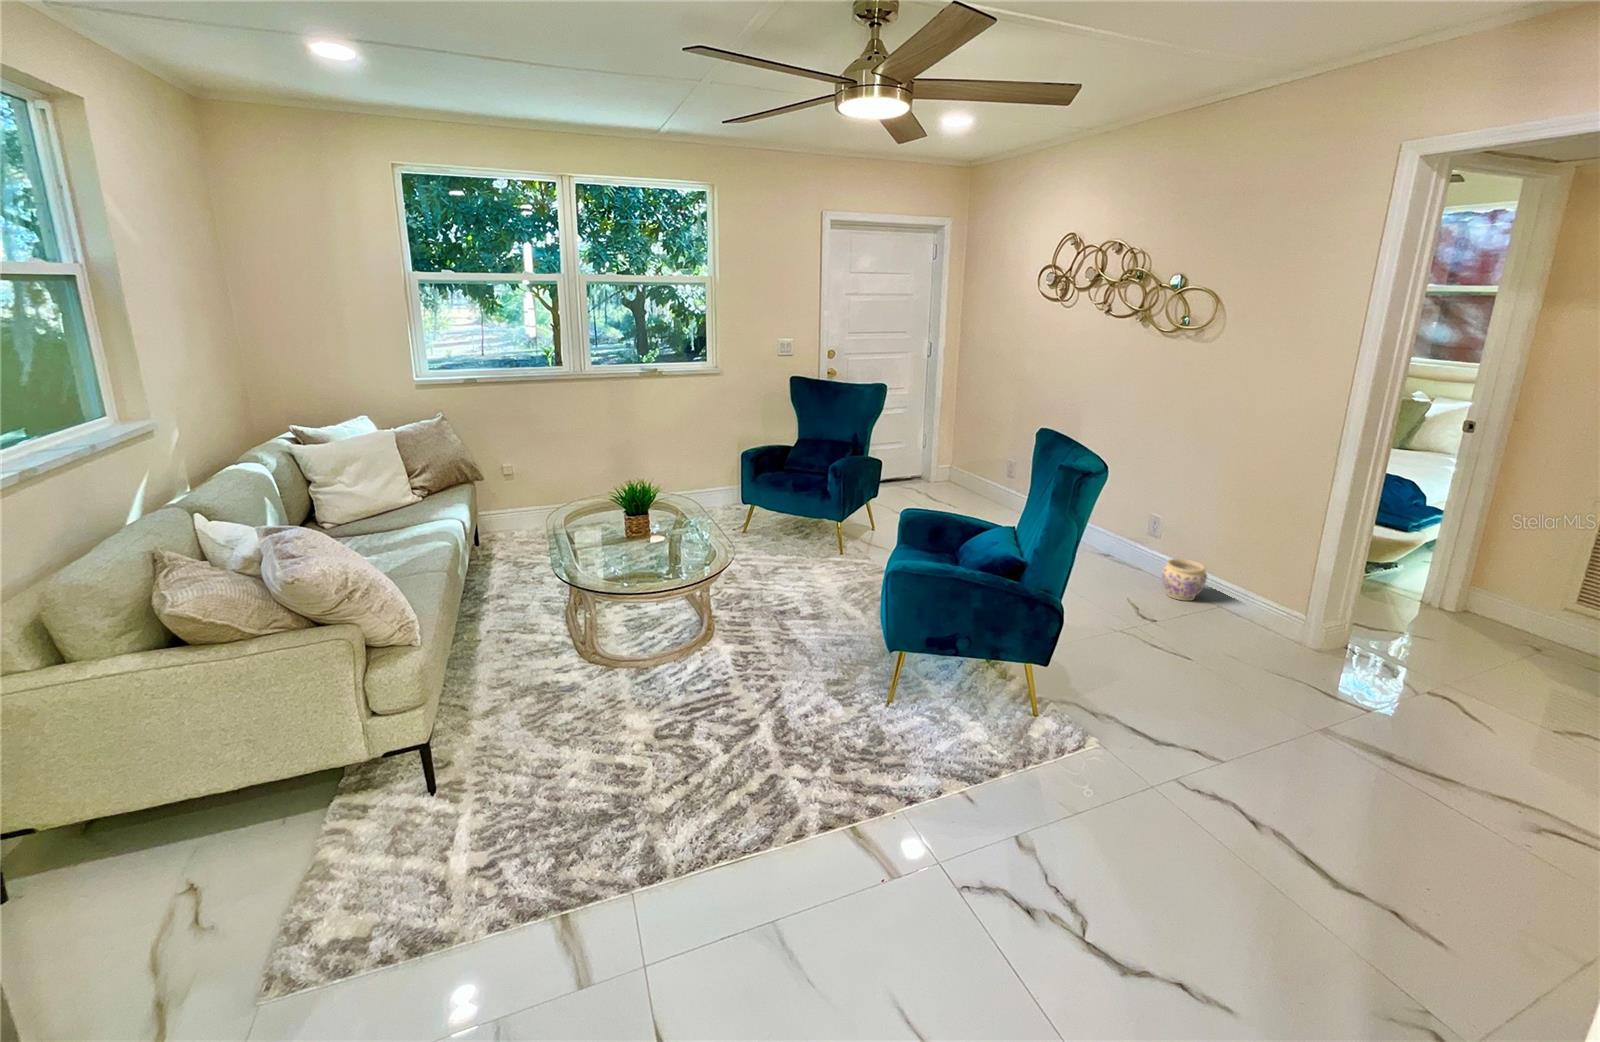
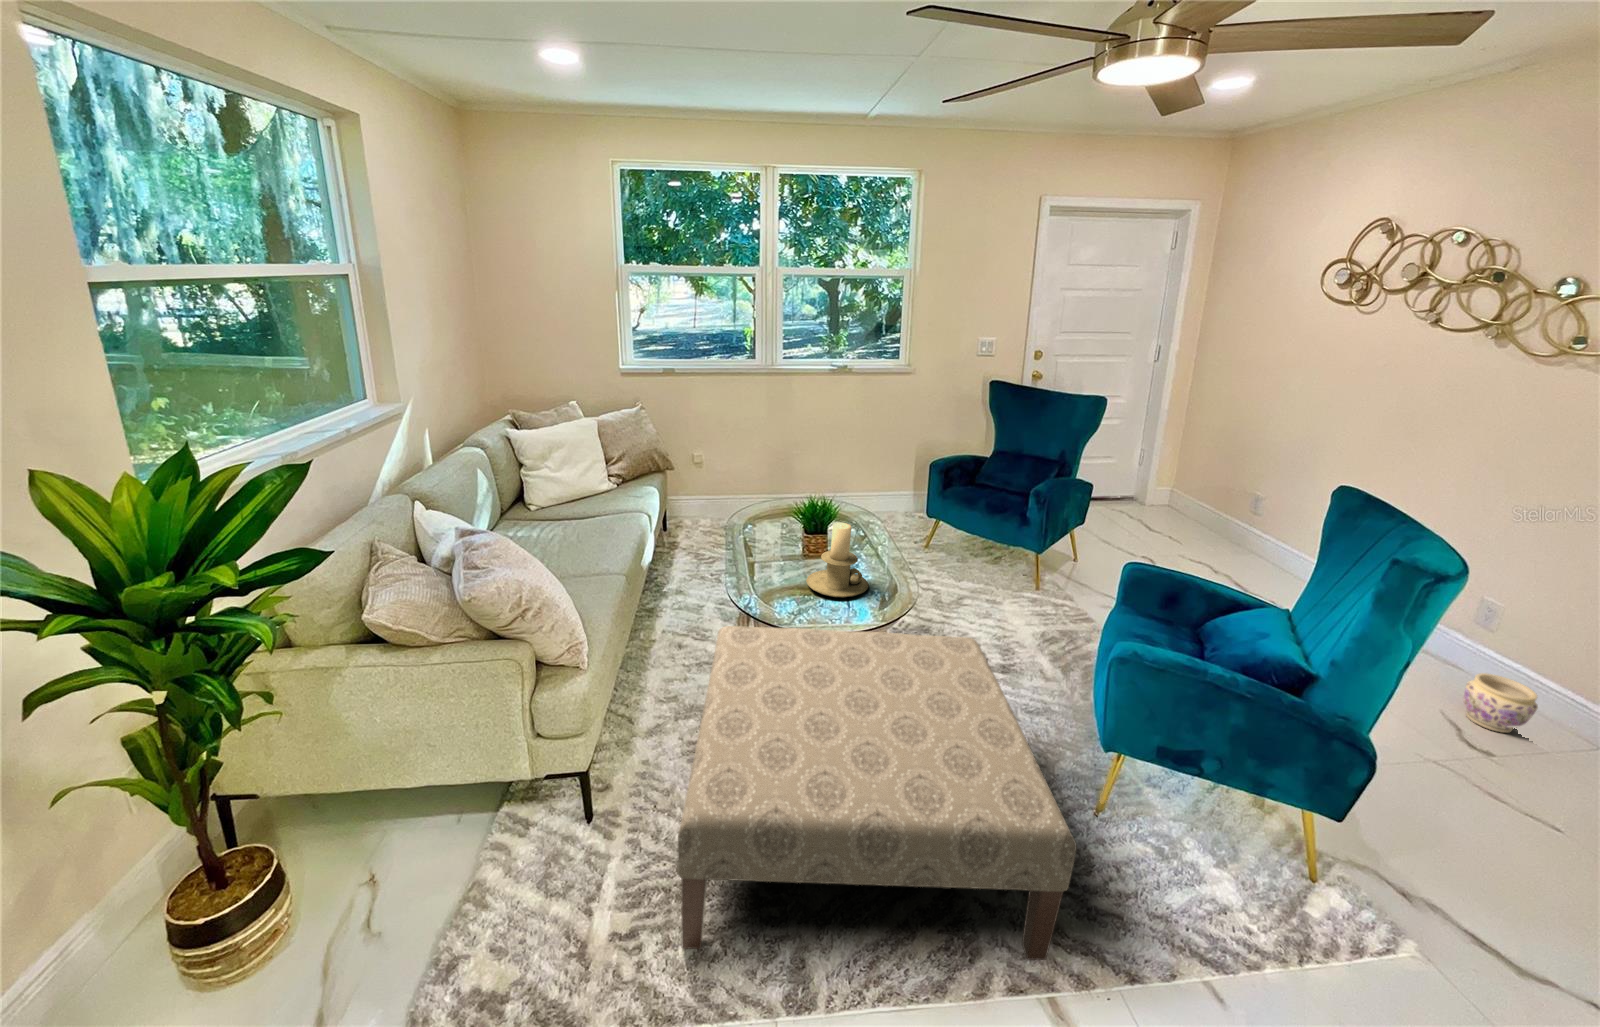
candle holder: none [624,499,683,567] -> present [806,523,869,597]
ottoman: none [525,580,855,861] -> present [677,626,1077,960]

